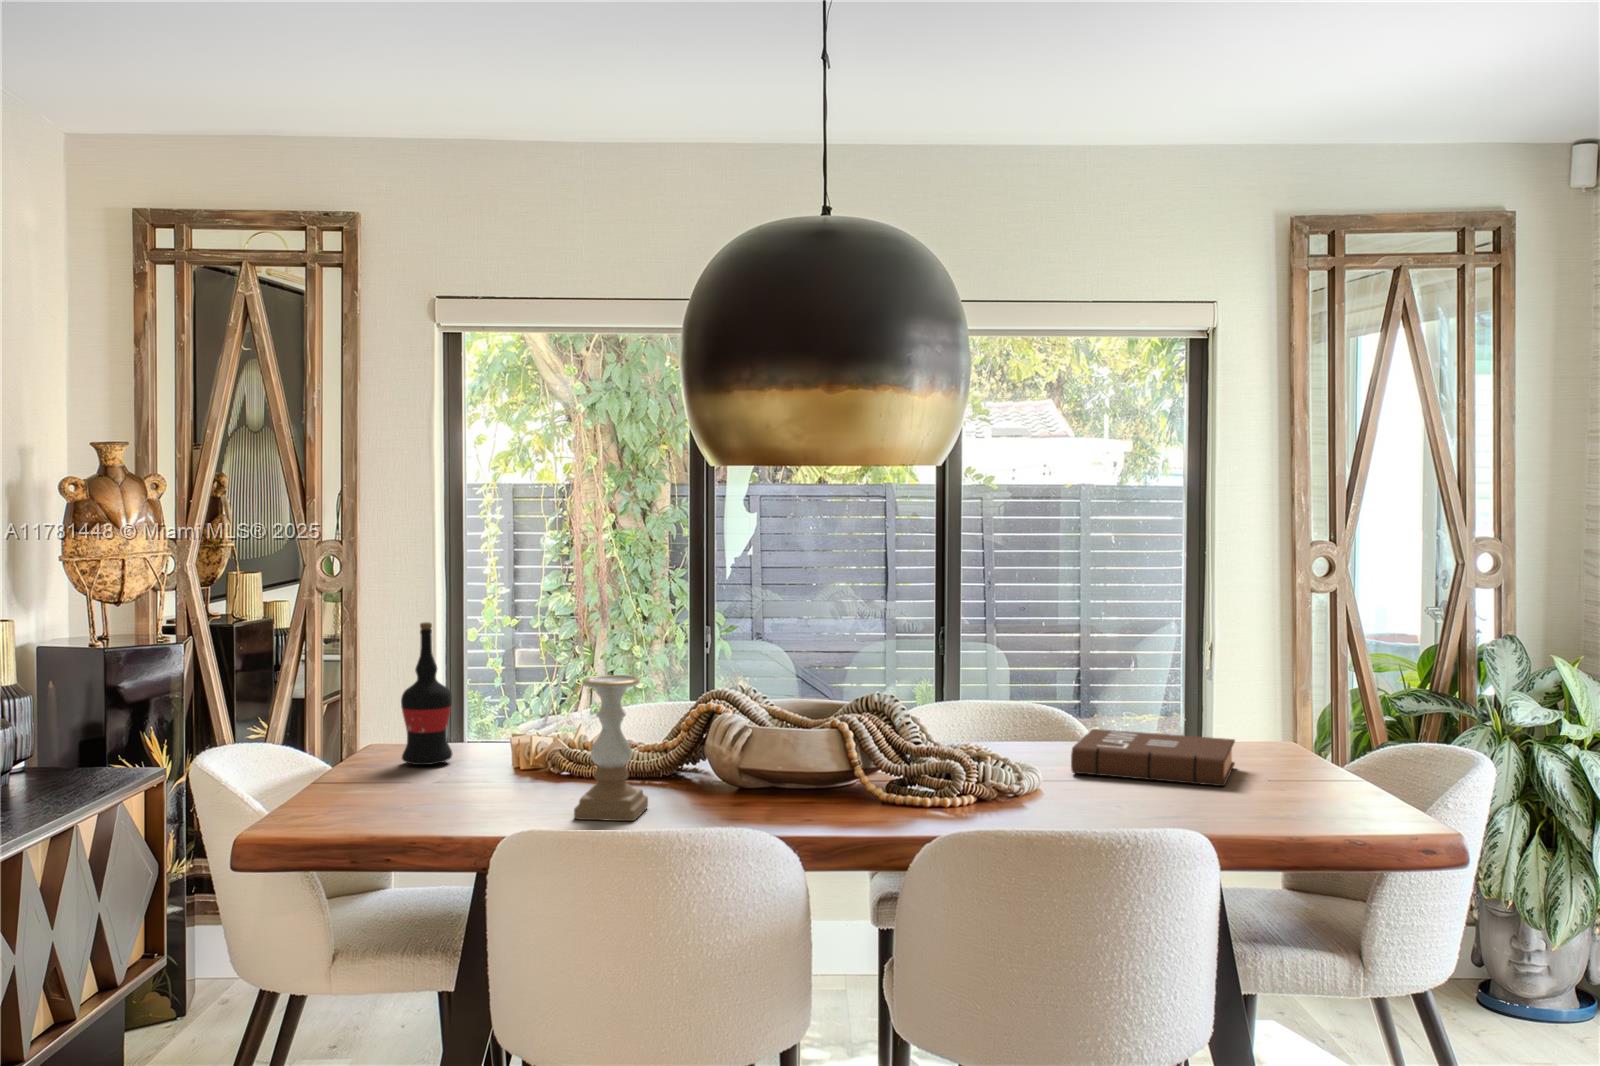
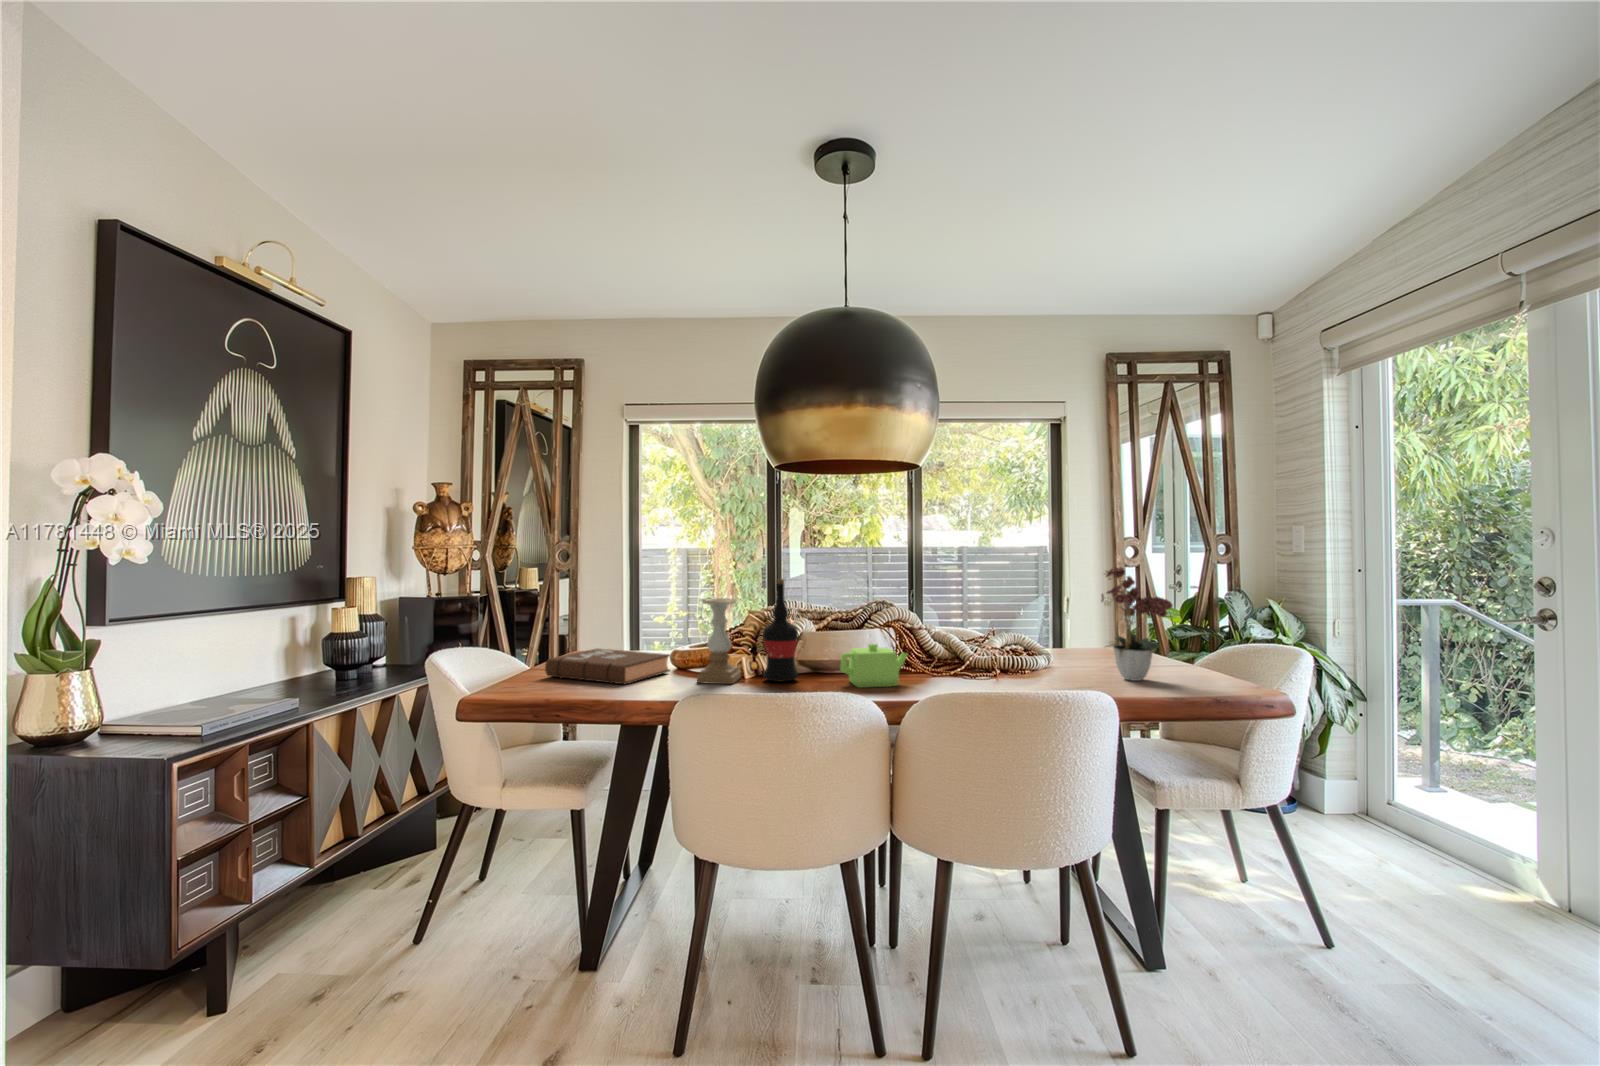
flower arrangement: none [1241,616,1374,812] -> present [1102,567,1173,681]
wine bottle: present [401,622,453,765] -> present [763,579,798,681]
book: present [1071,729,1235,786] -> present [545,649,670,684]
teapot: none [814,753,927,828] -> present [840,644,908,688]

